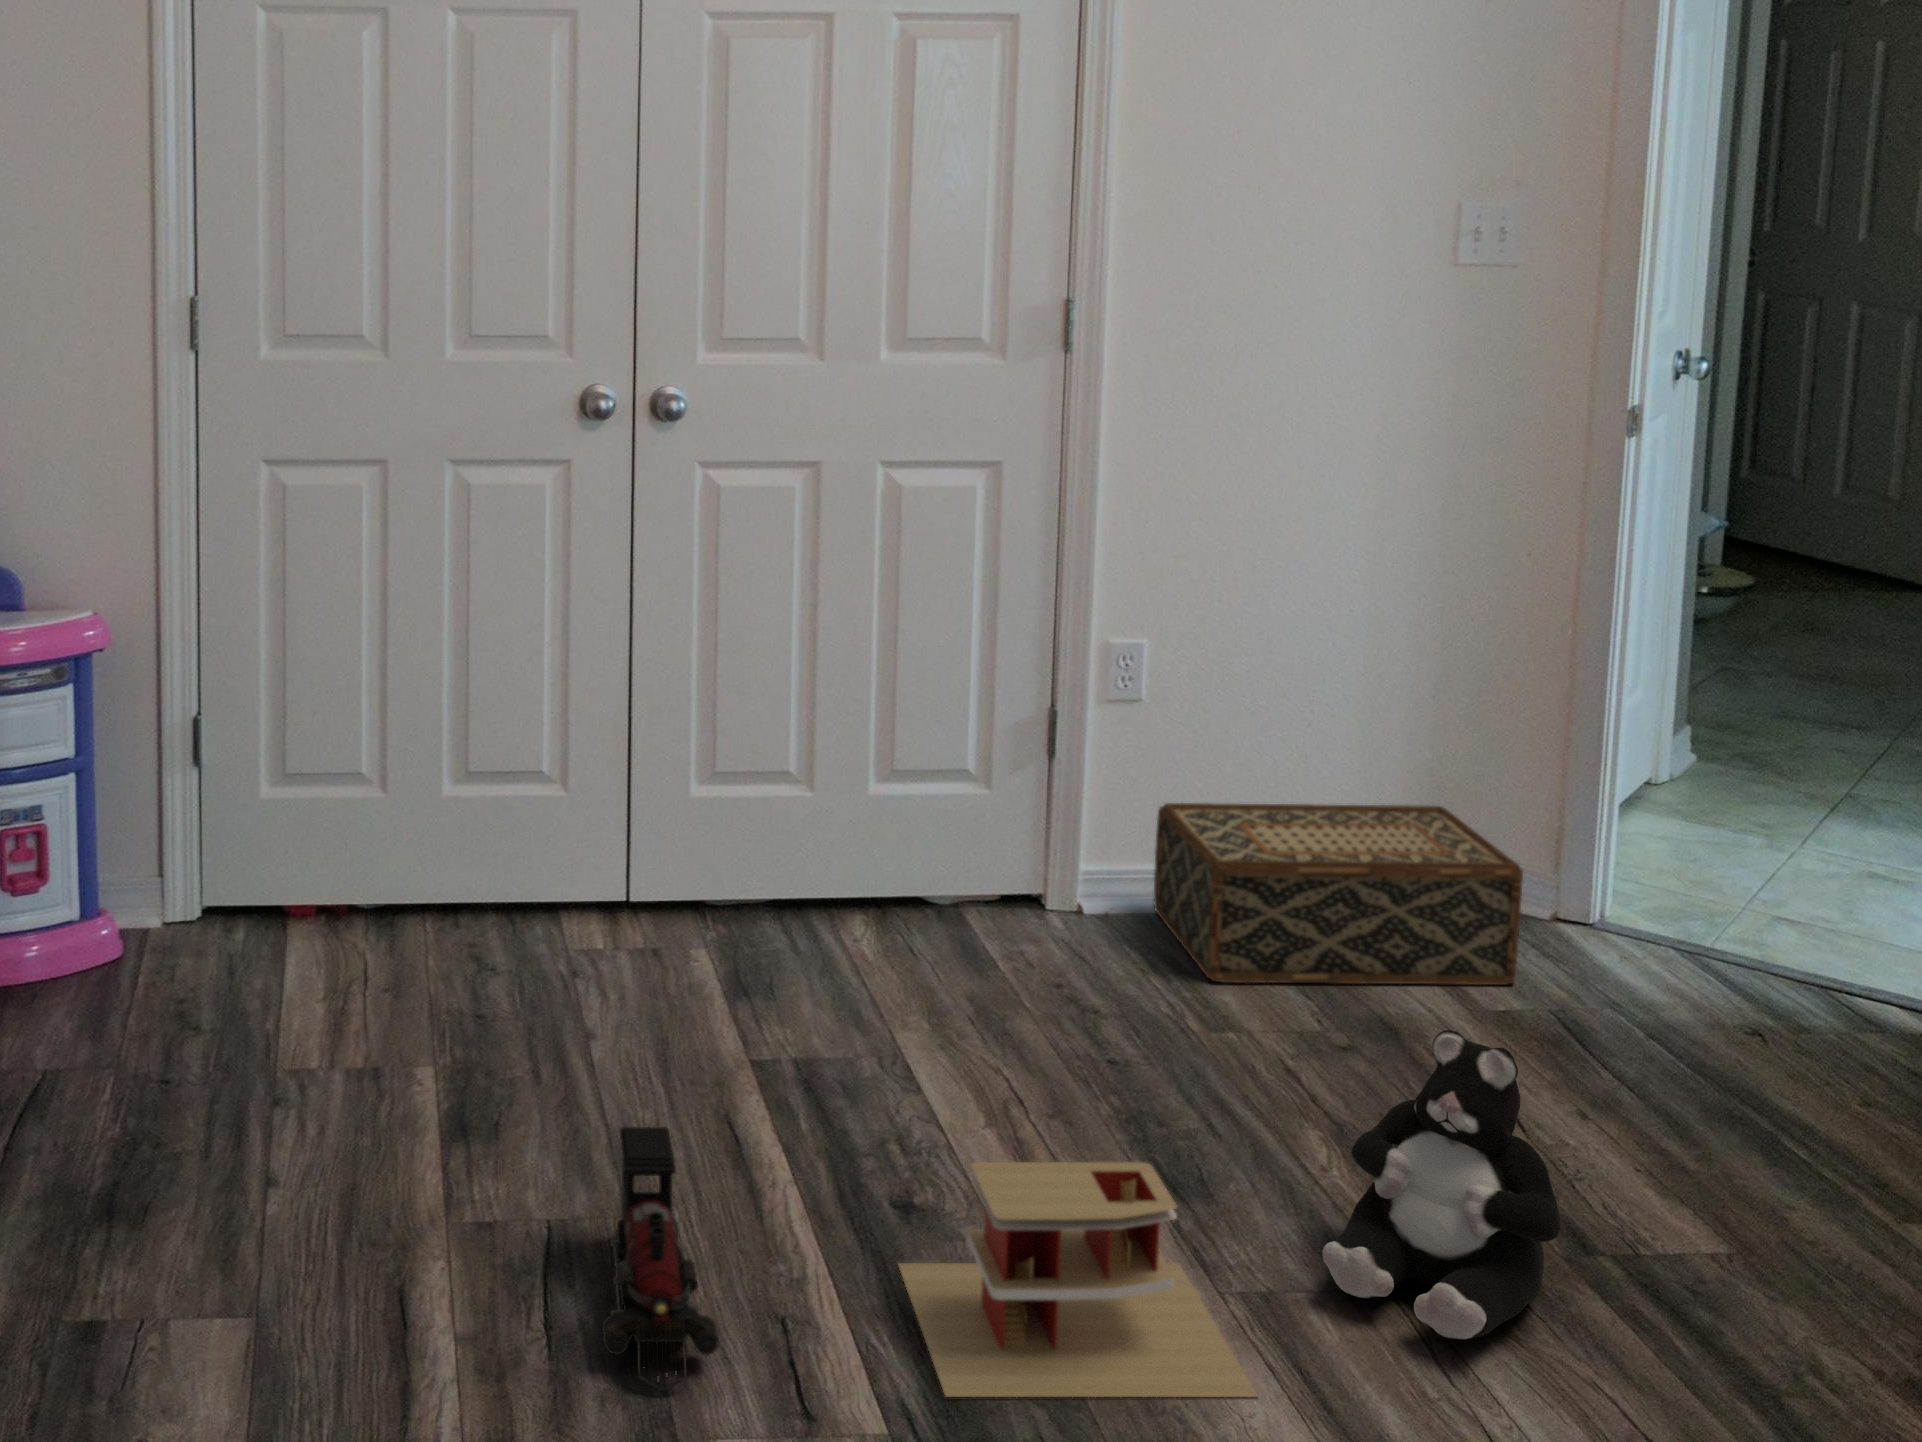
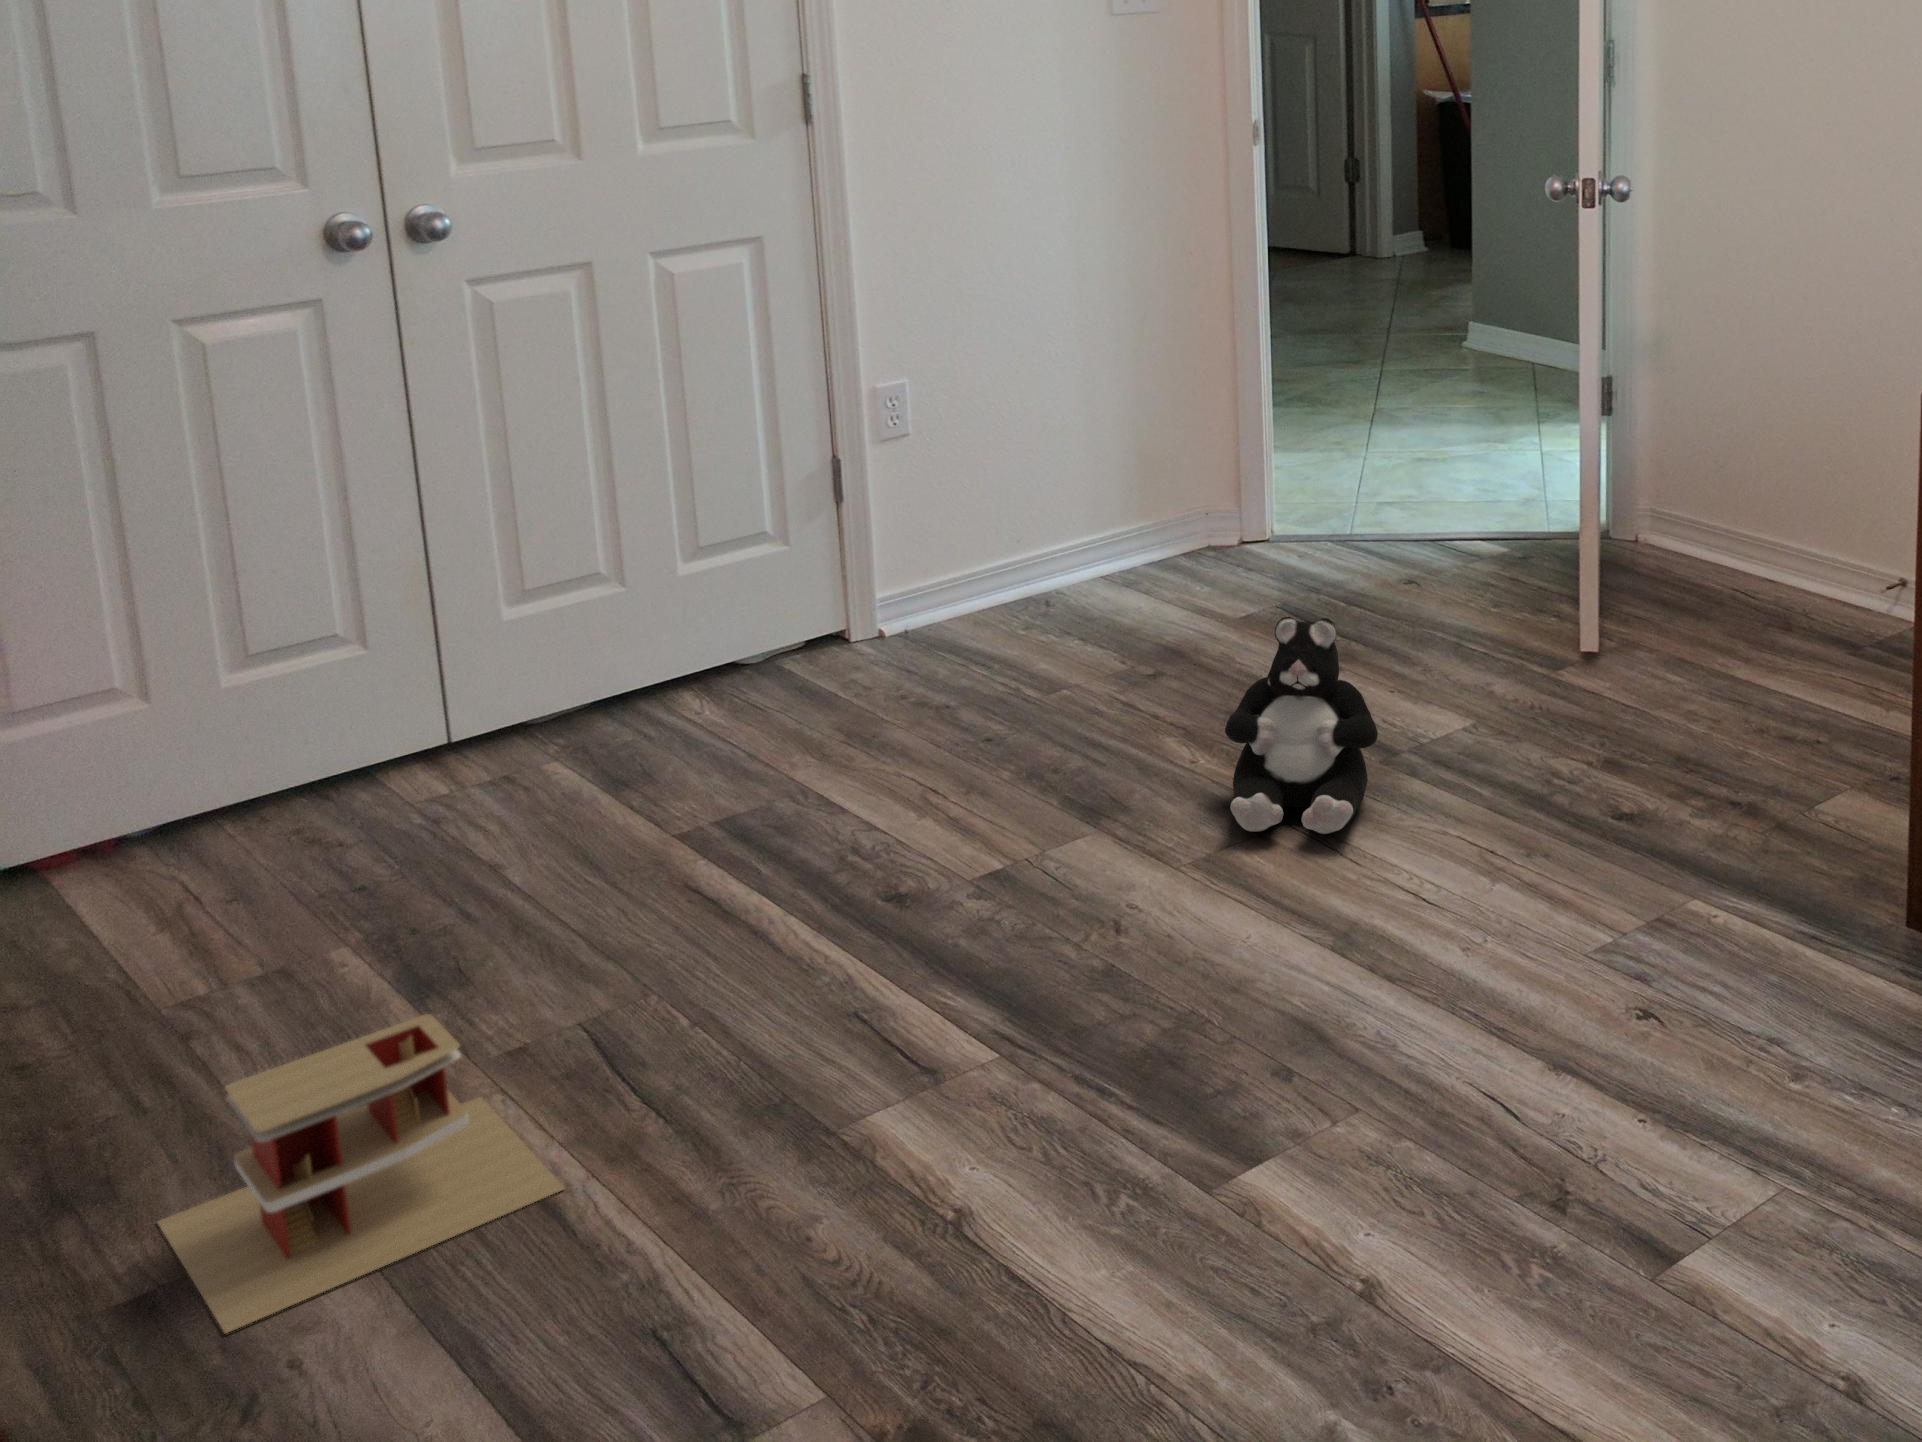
woven basket: present [1154,803,1523,985] -> none [942,472,1237,657]
toy train: present [602,1127,719,1391] -> none [652,897,828,1102]
toy house: present [899,1162,1258,1397] -> present [158,1014,565,1333]

